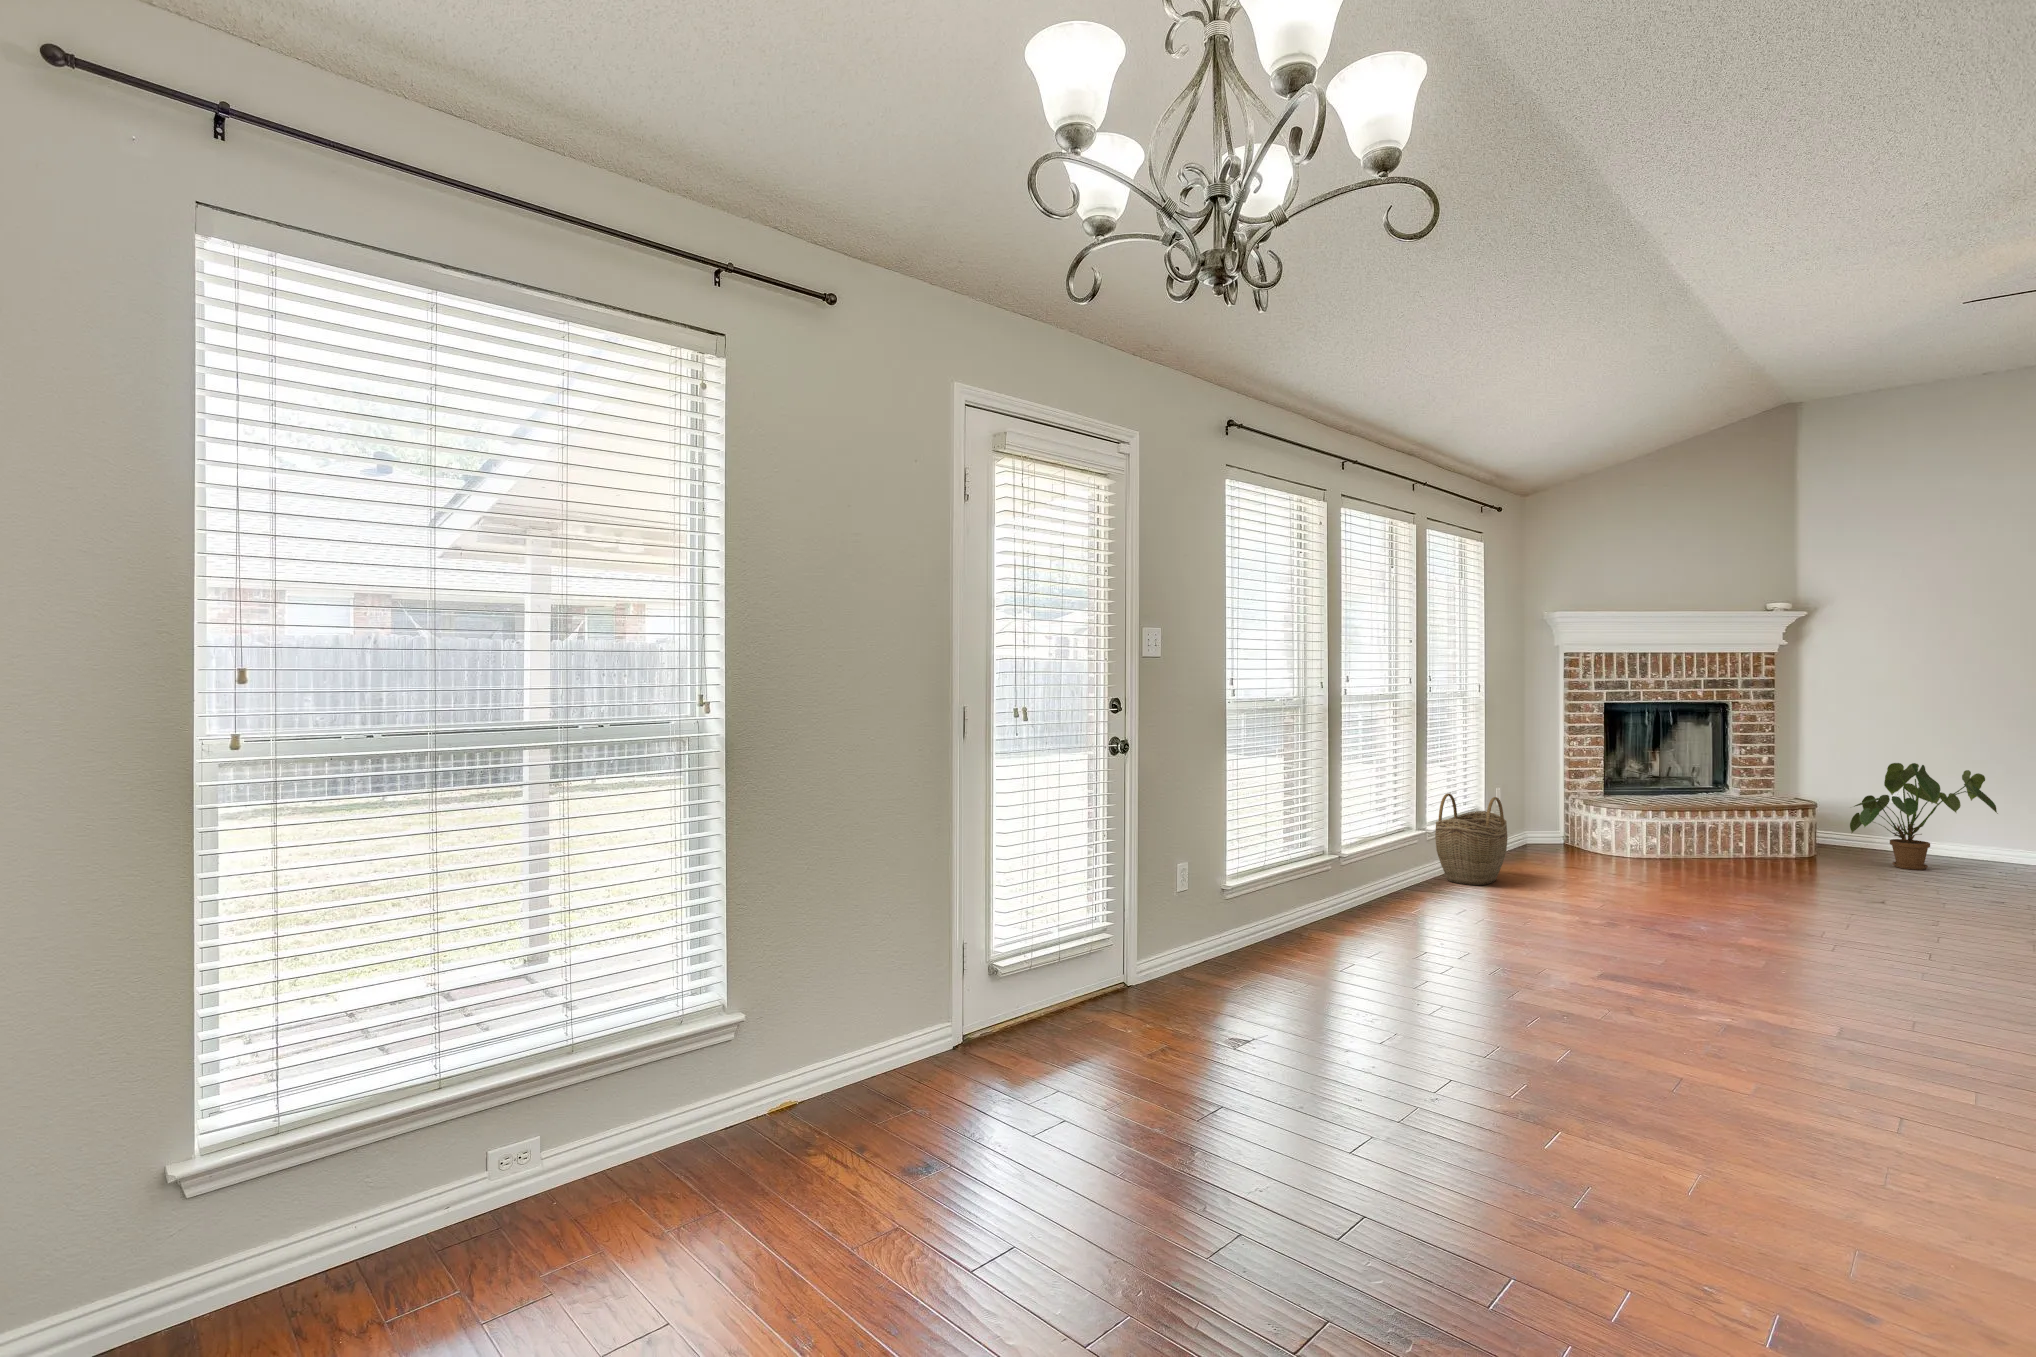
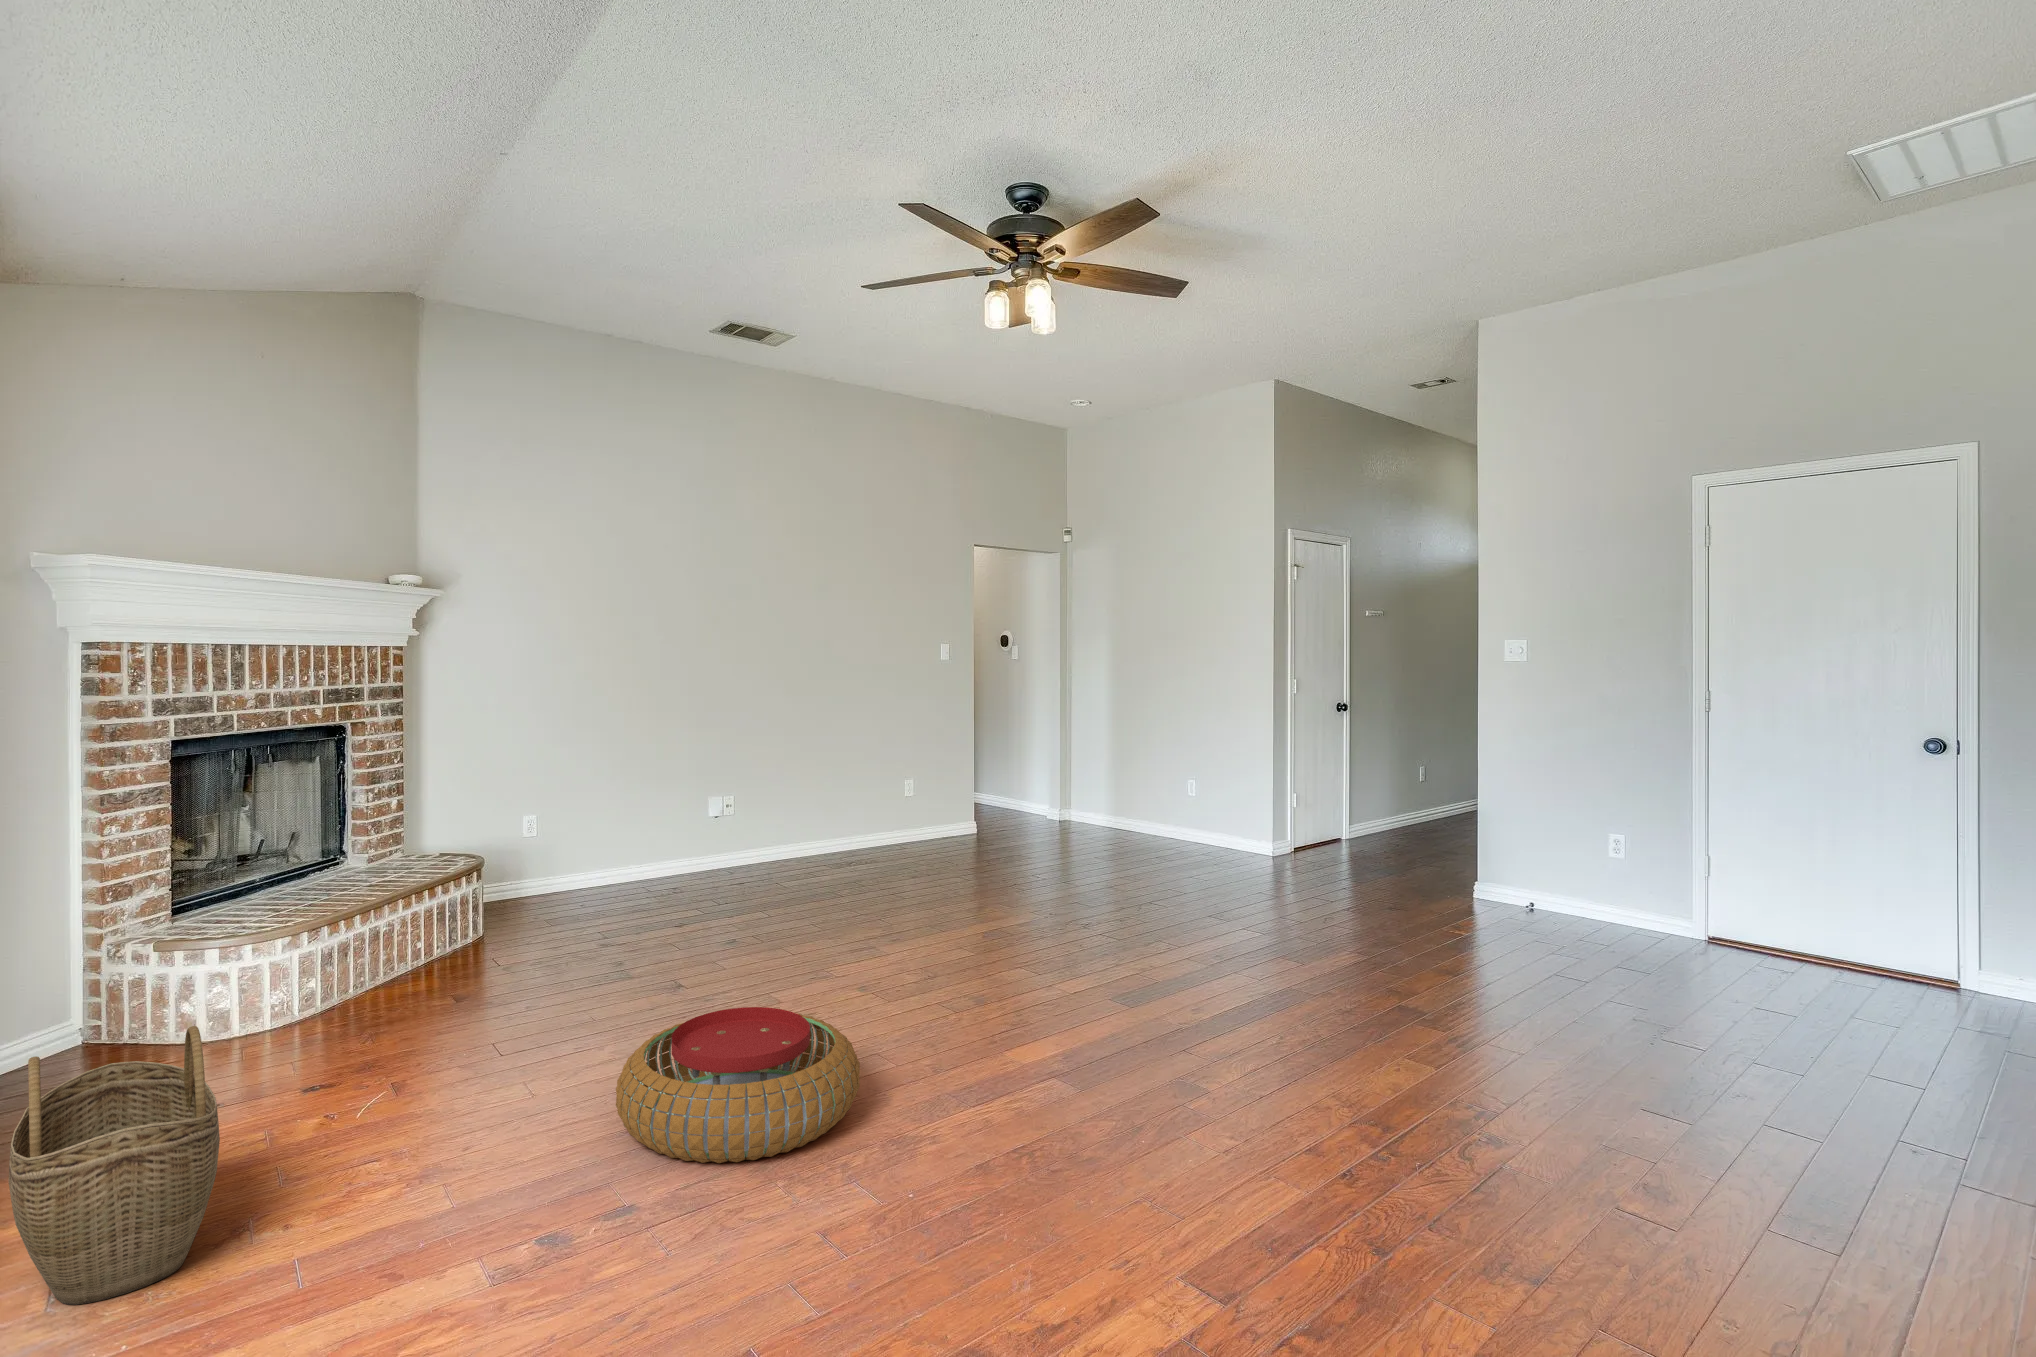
house plant: present [1850,763,1998,870] -> none [512,786,658,923]
pouf: none [1670,869,1856,947] -> present [616,1007,860,1163]

